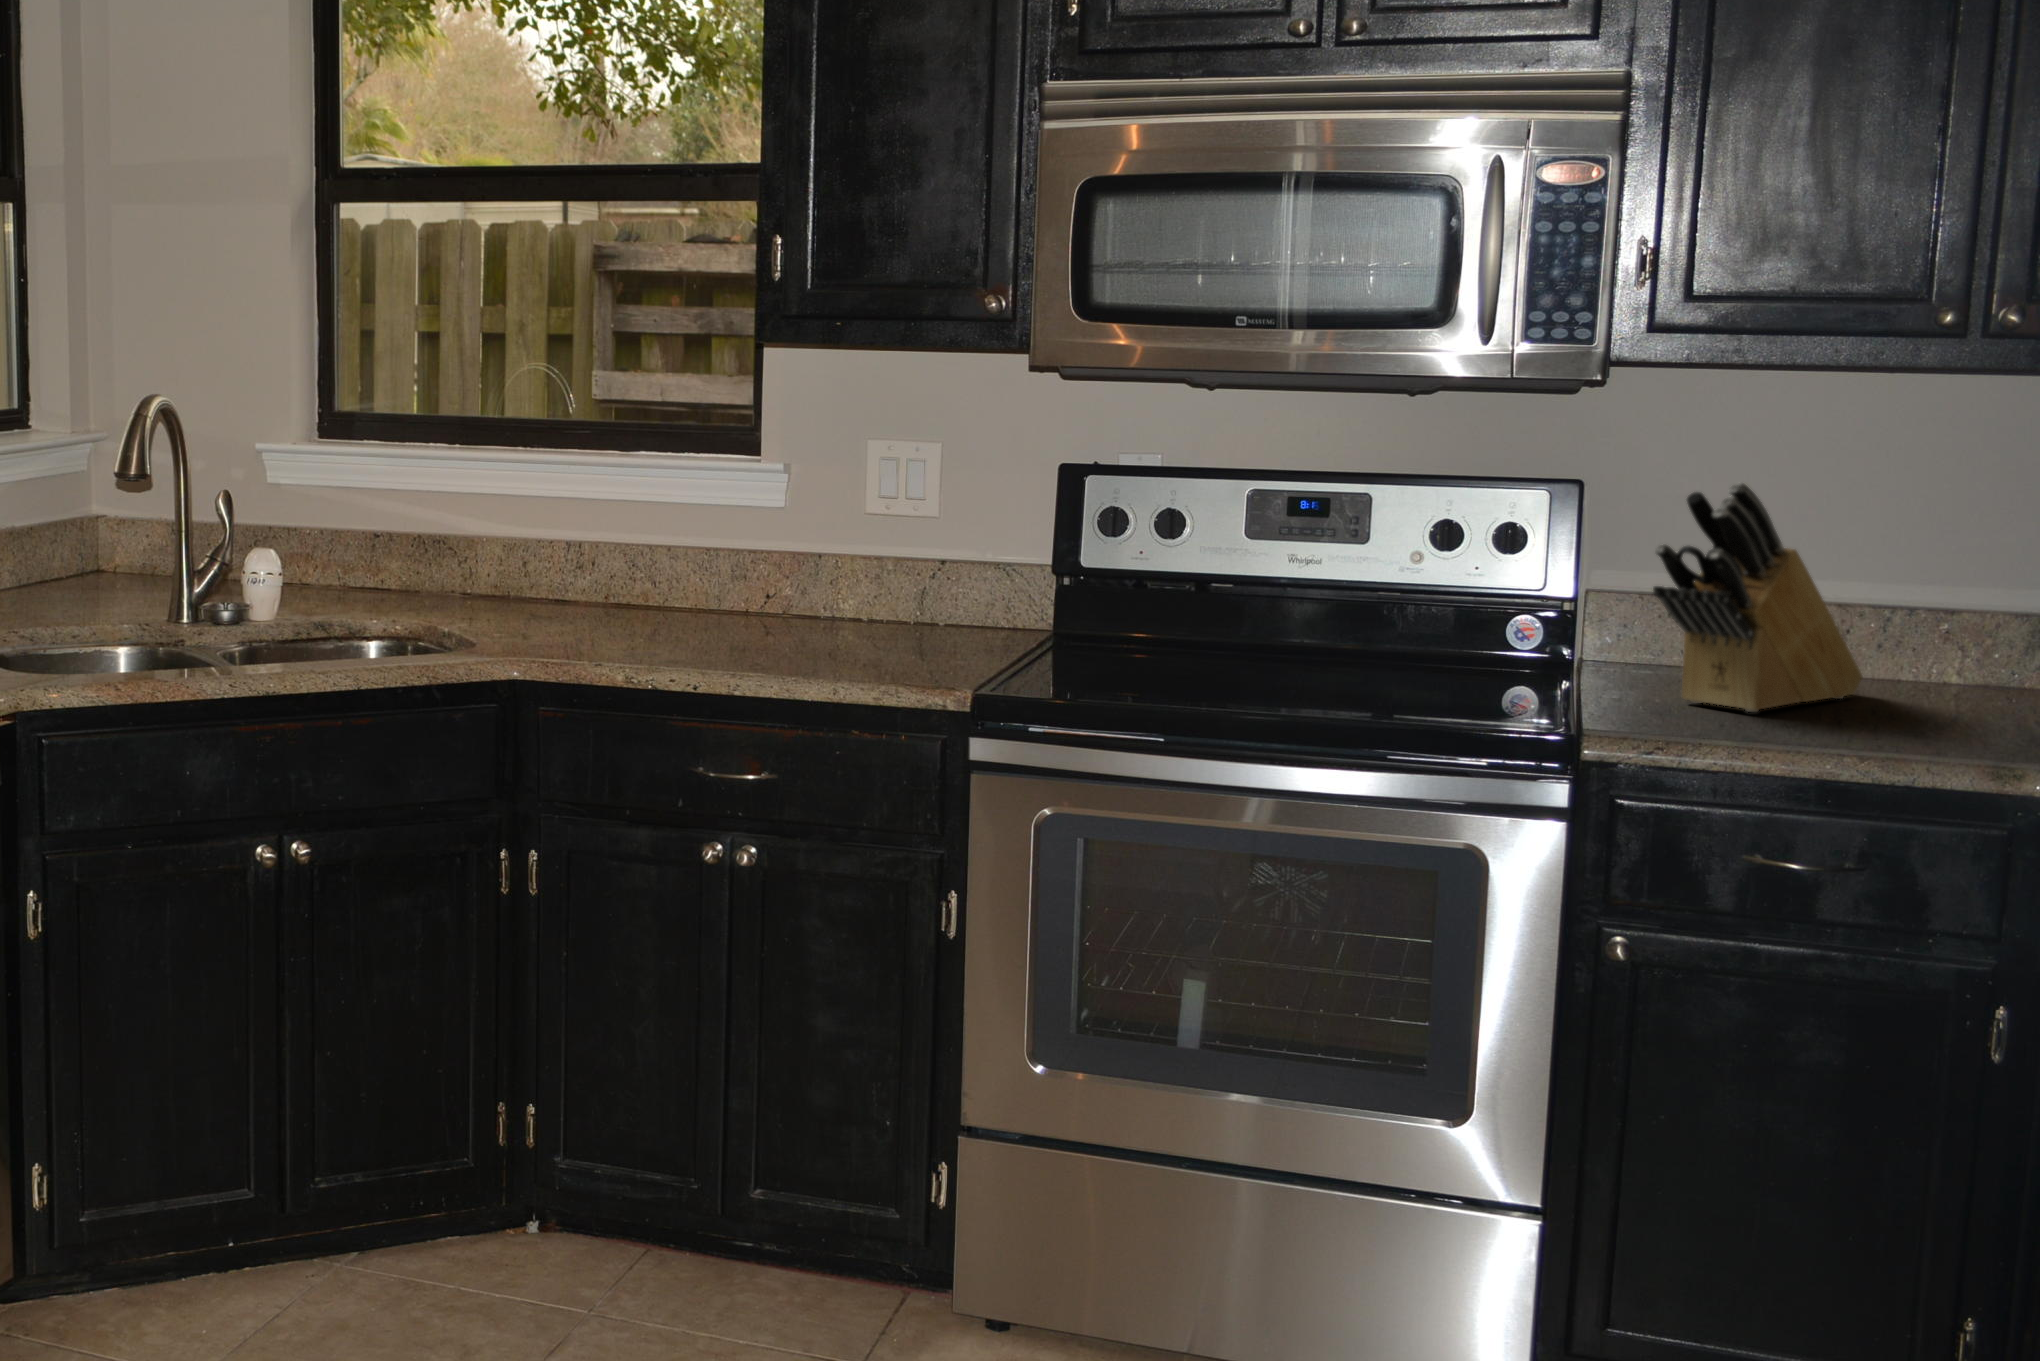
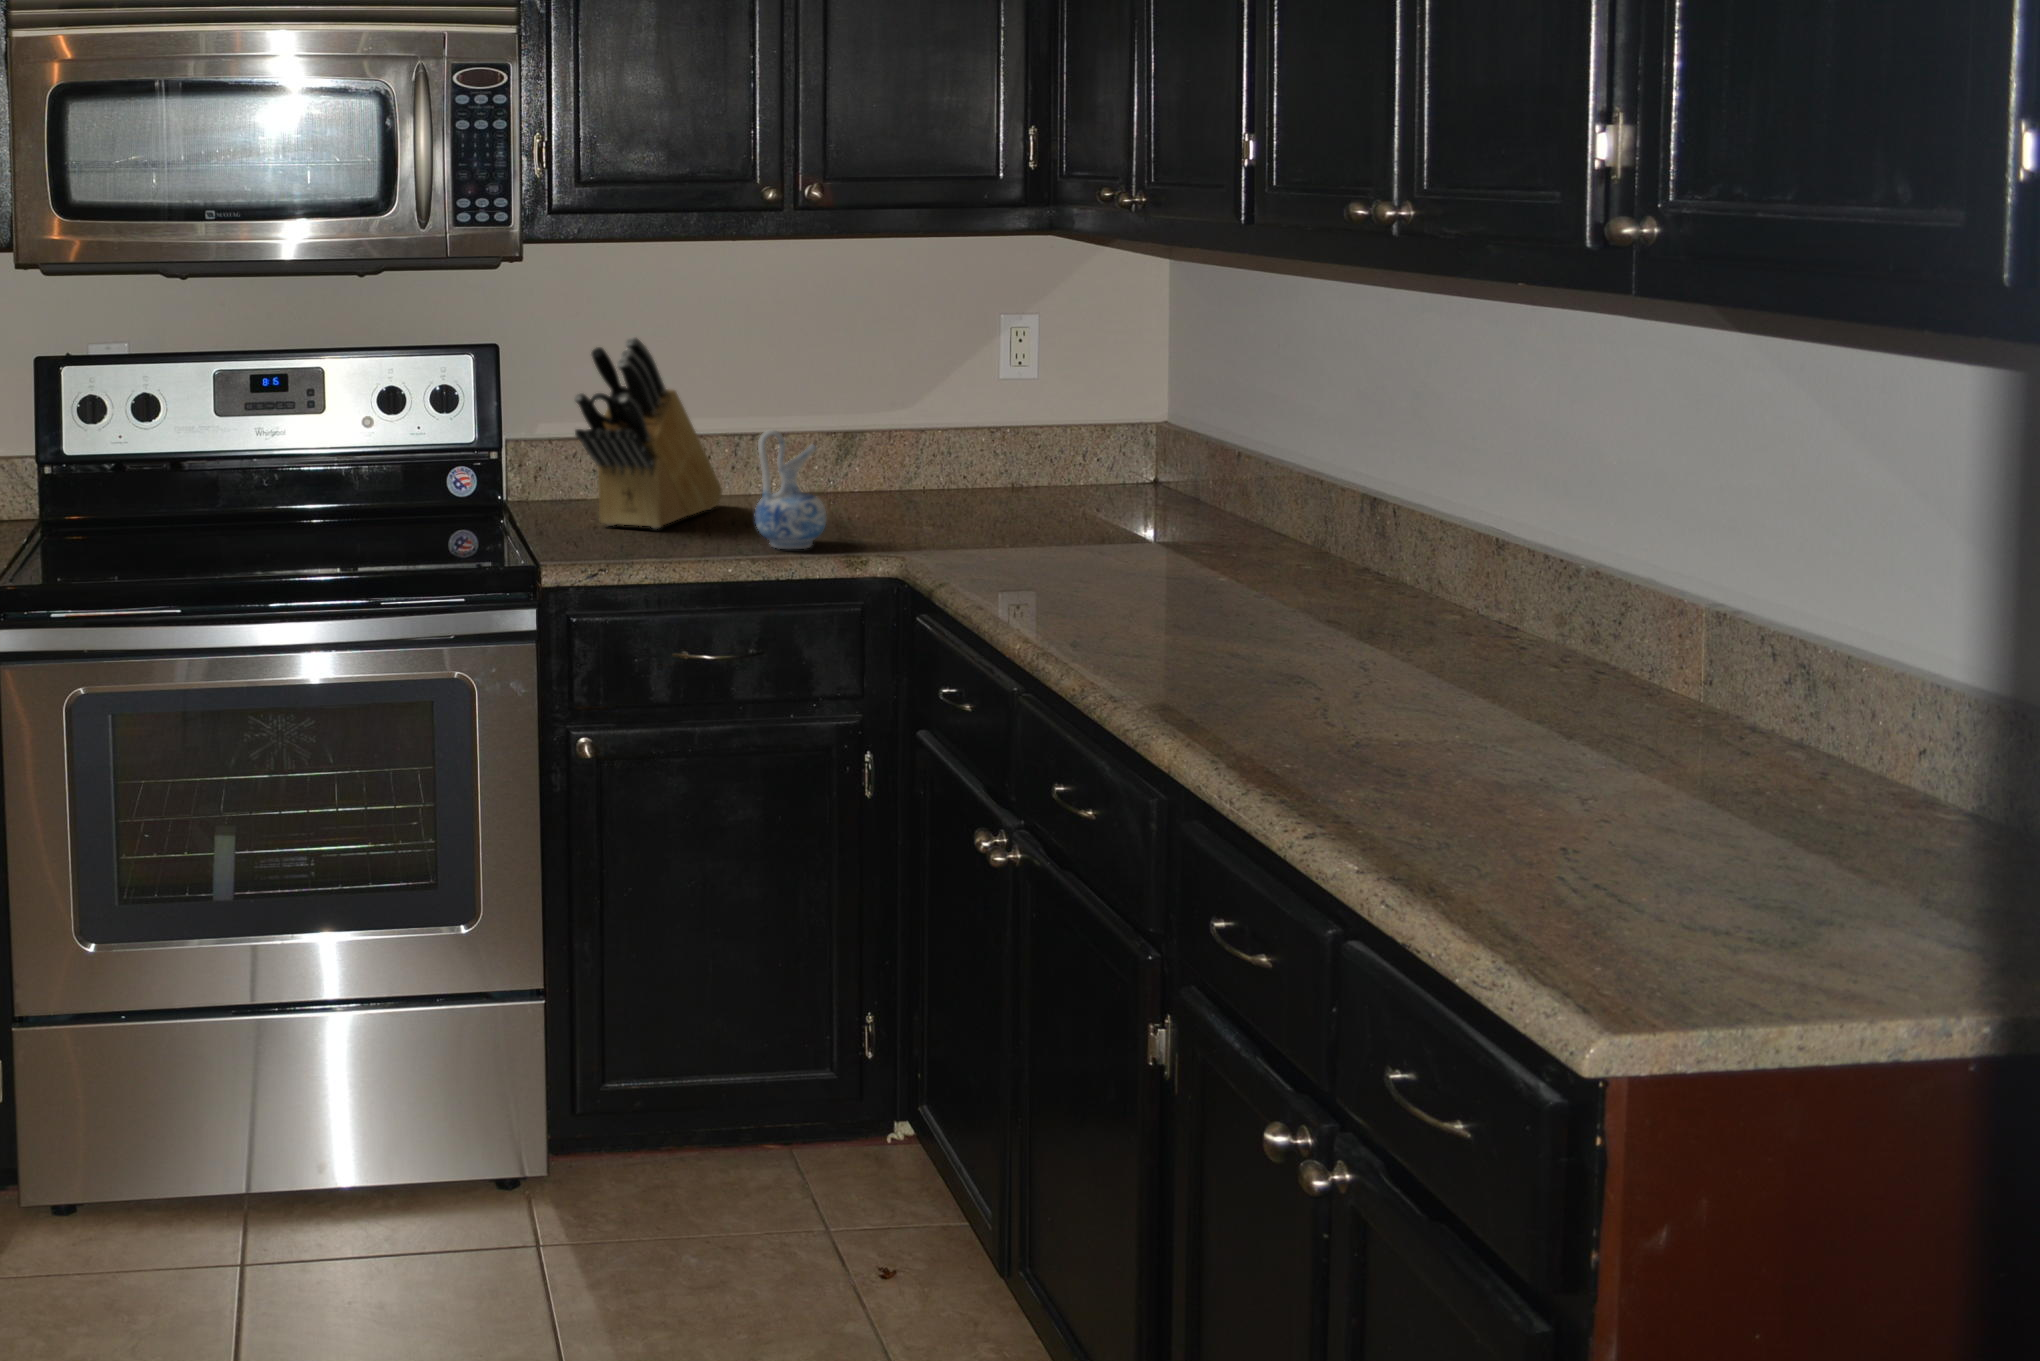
ceramic pitcher: none [1870,606,1969,754] -> present [755,430,826,549]

